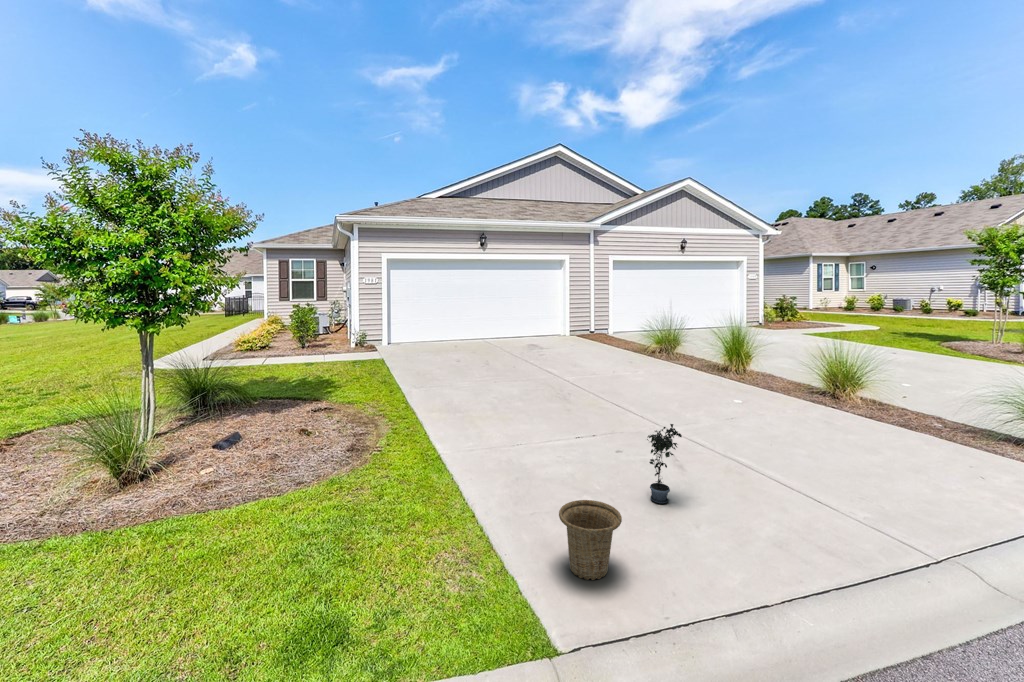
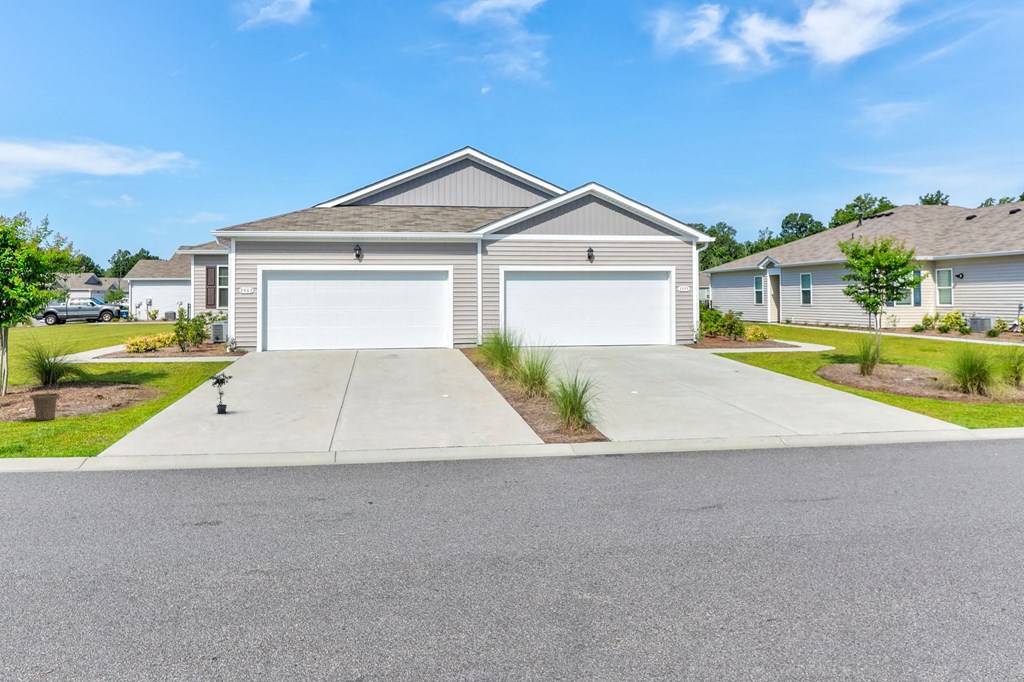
basket: present [559,500,622,580] -> present [30,393,60,421]

